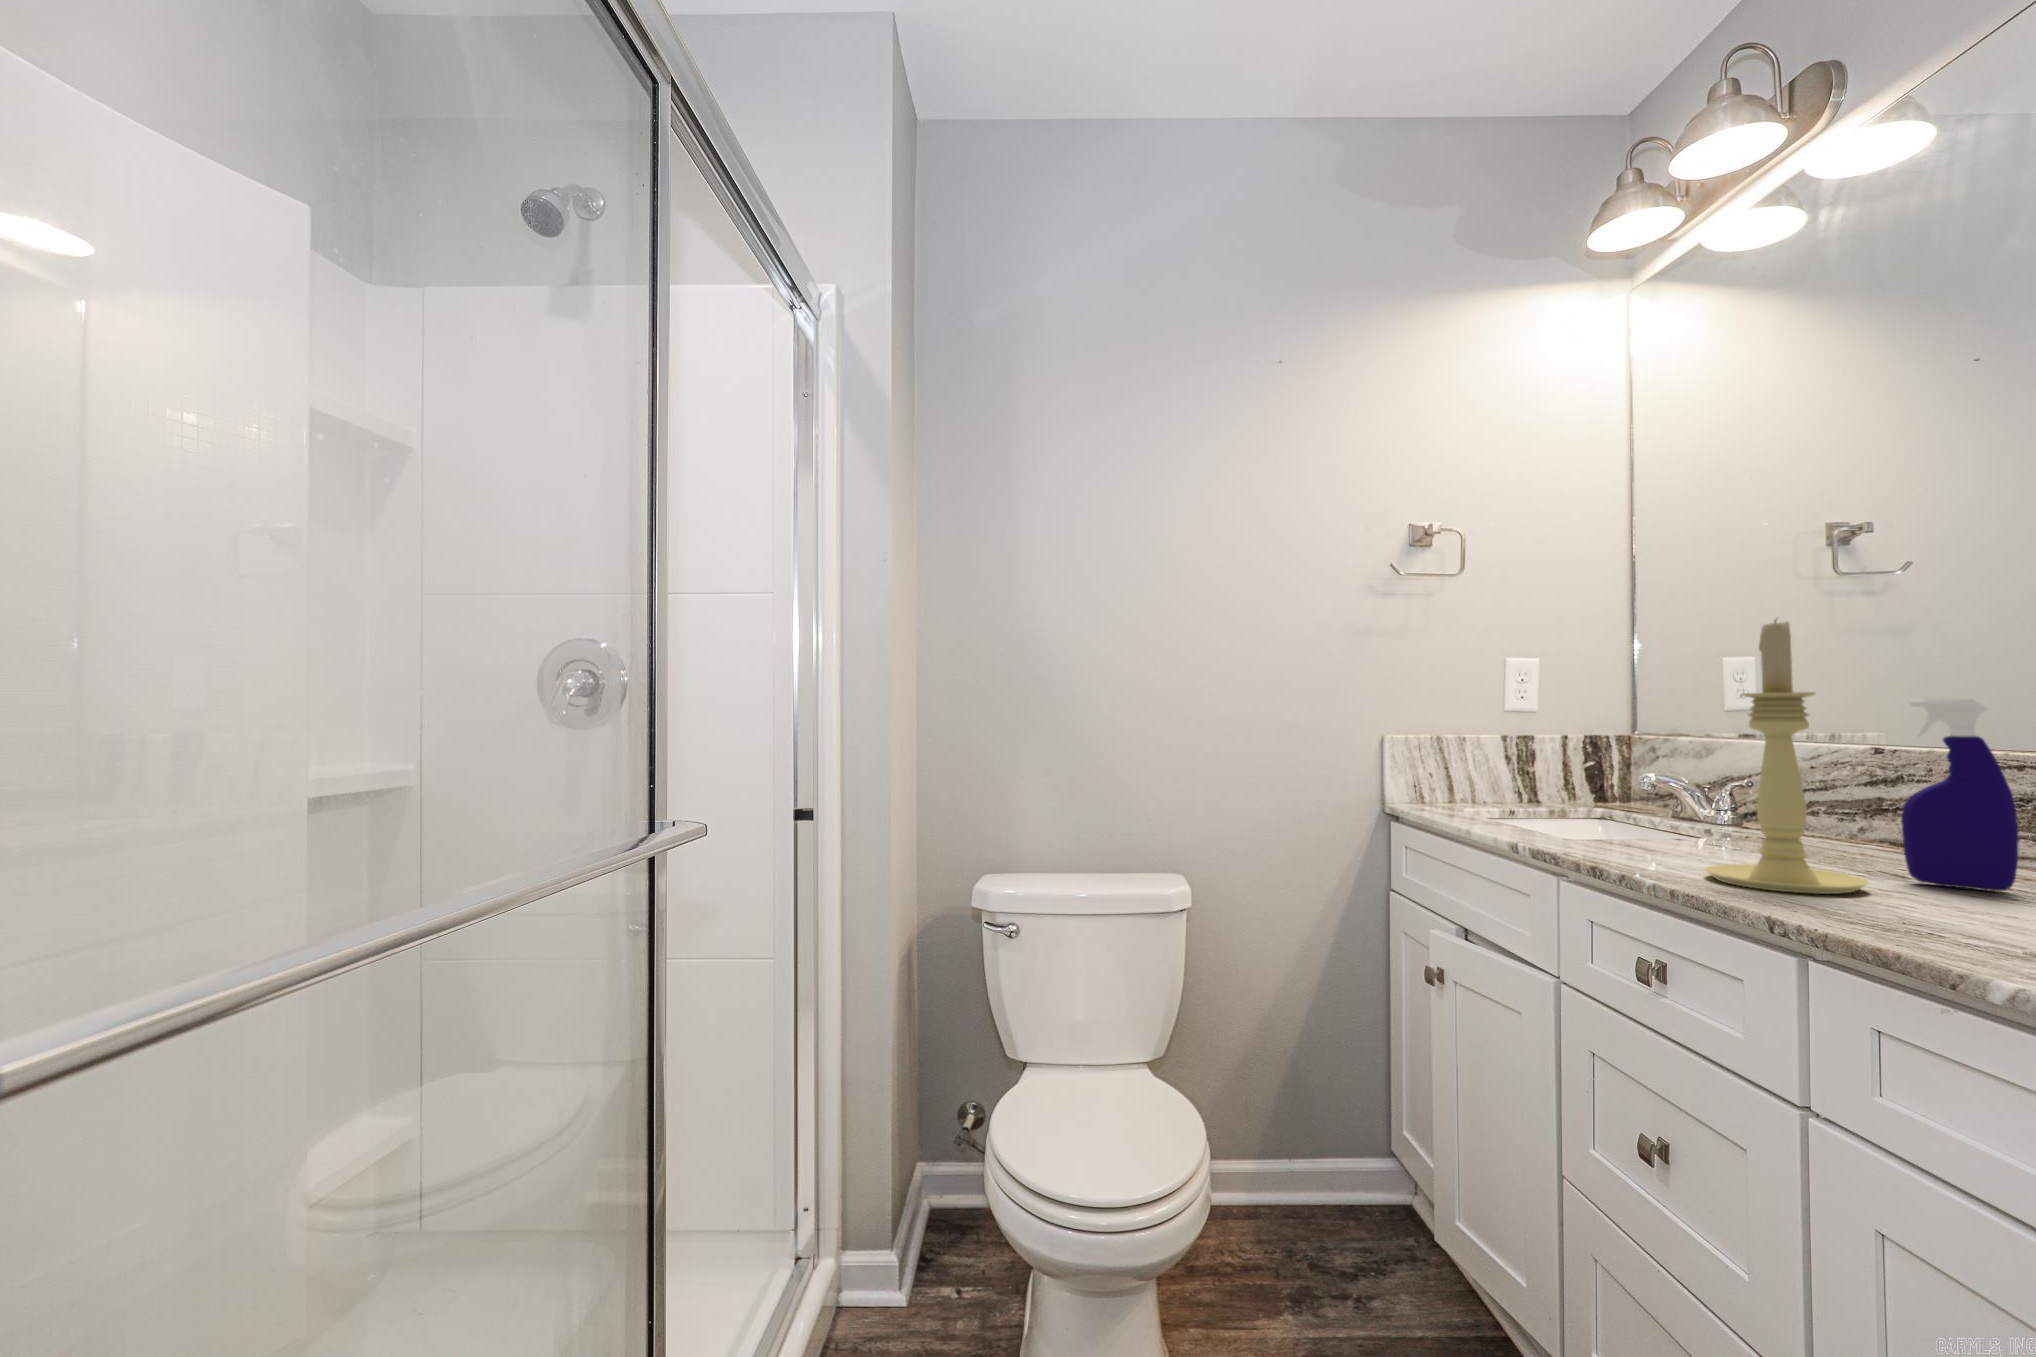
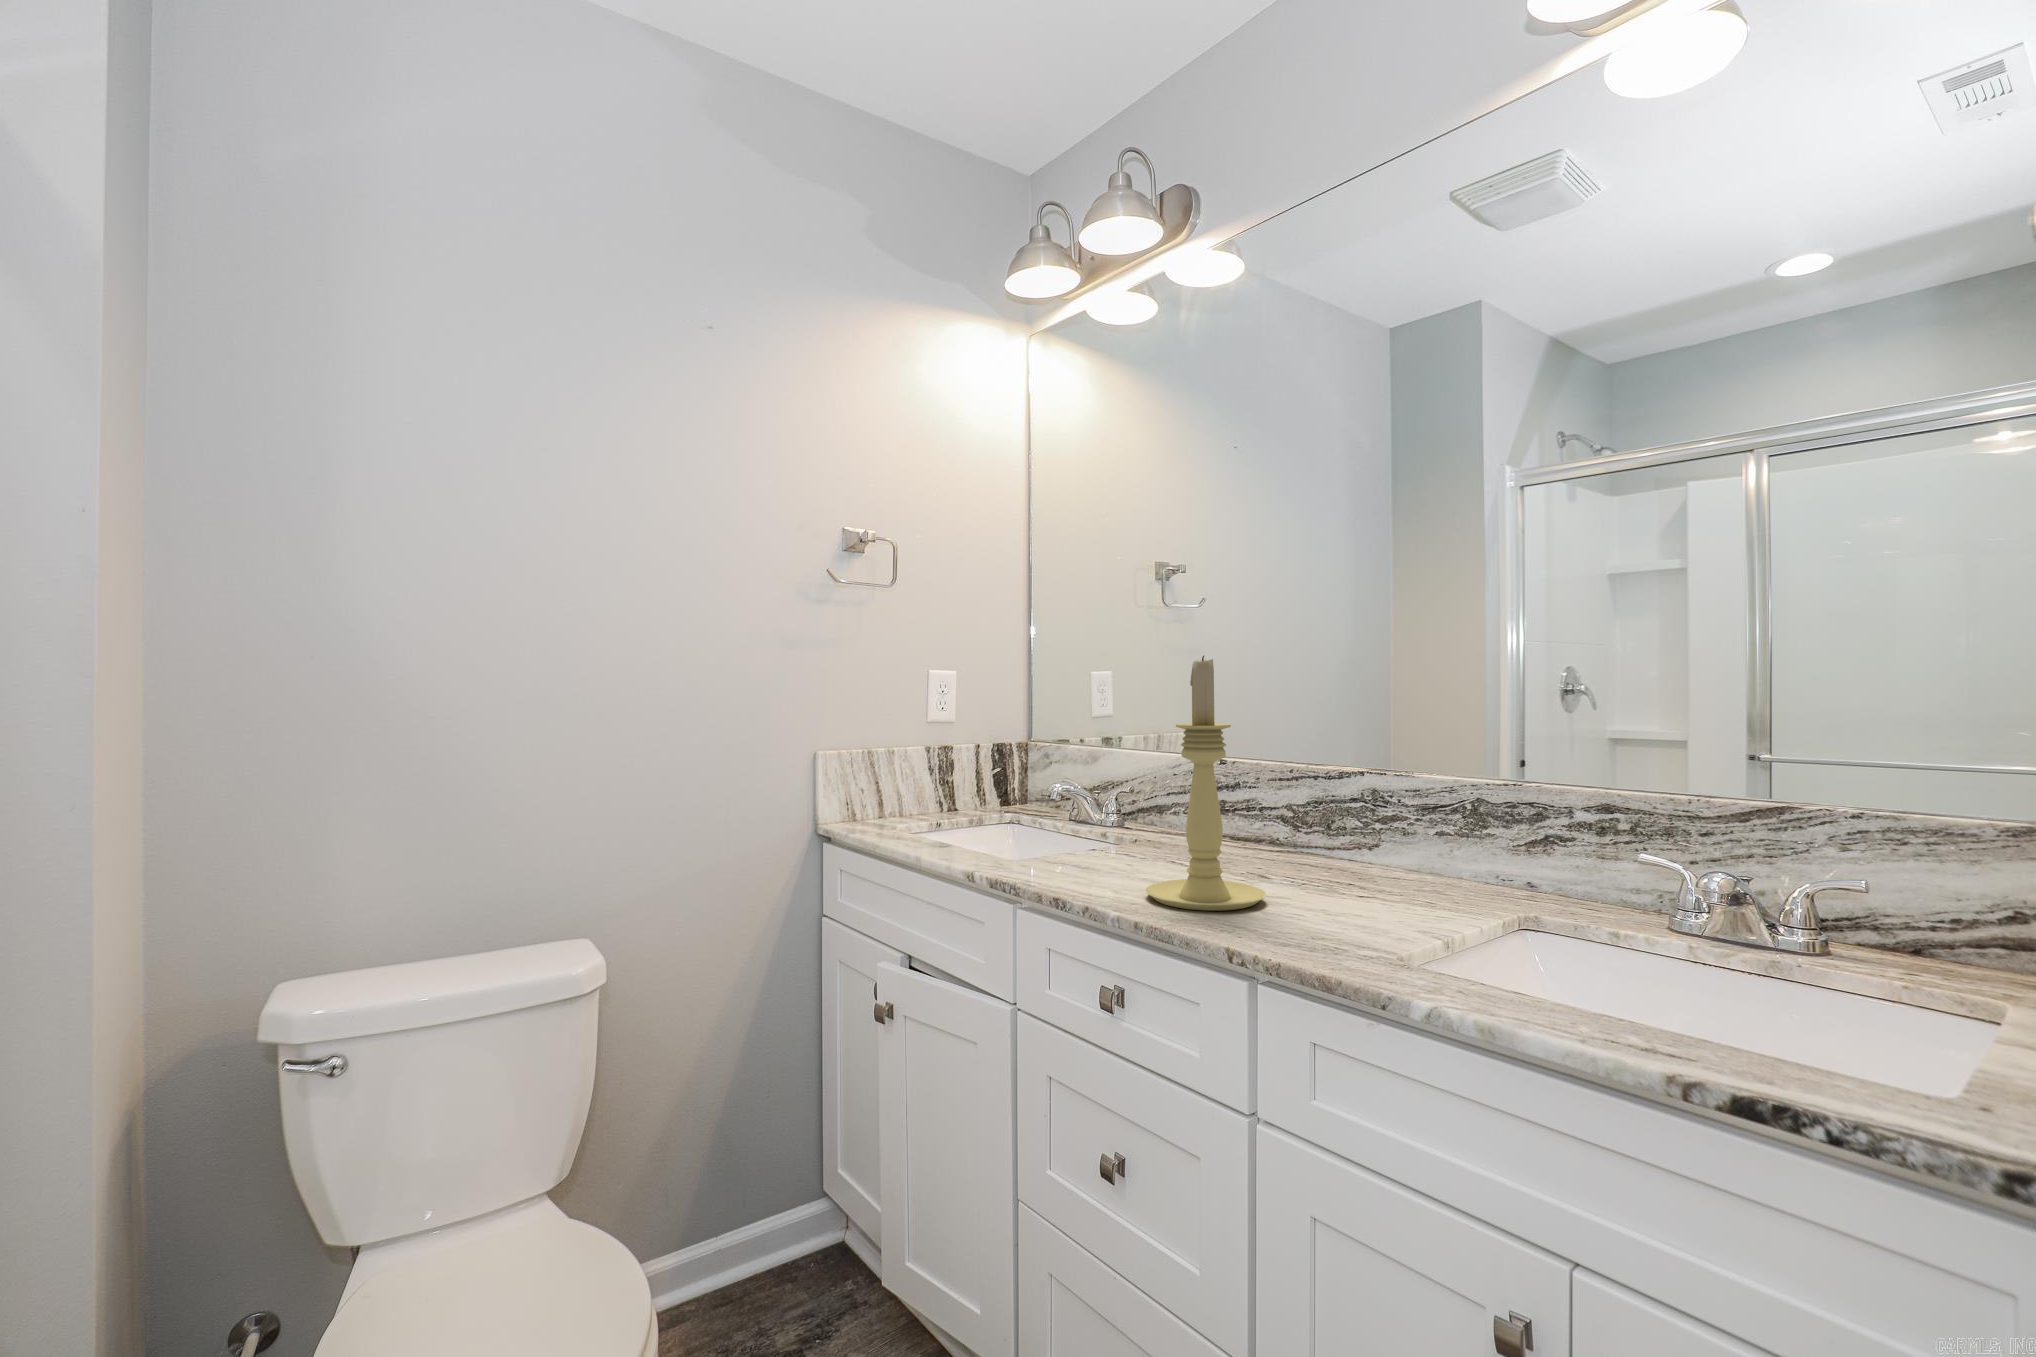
spray bottle: present [1901,698,2018,891] -> none [1270,726,1343,885]

